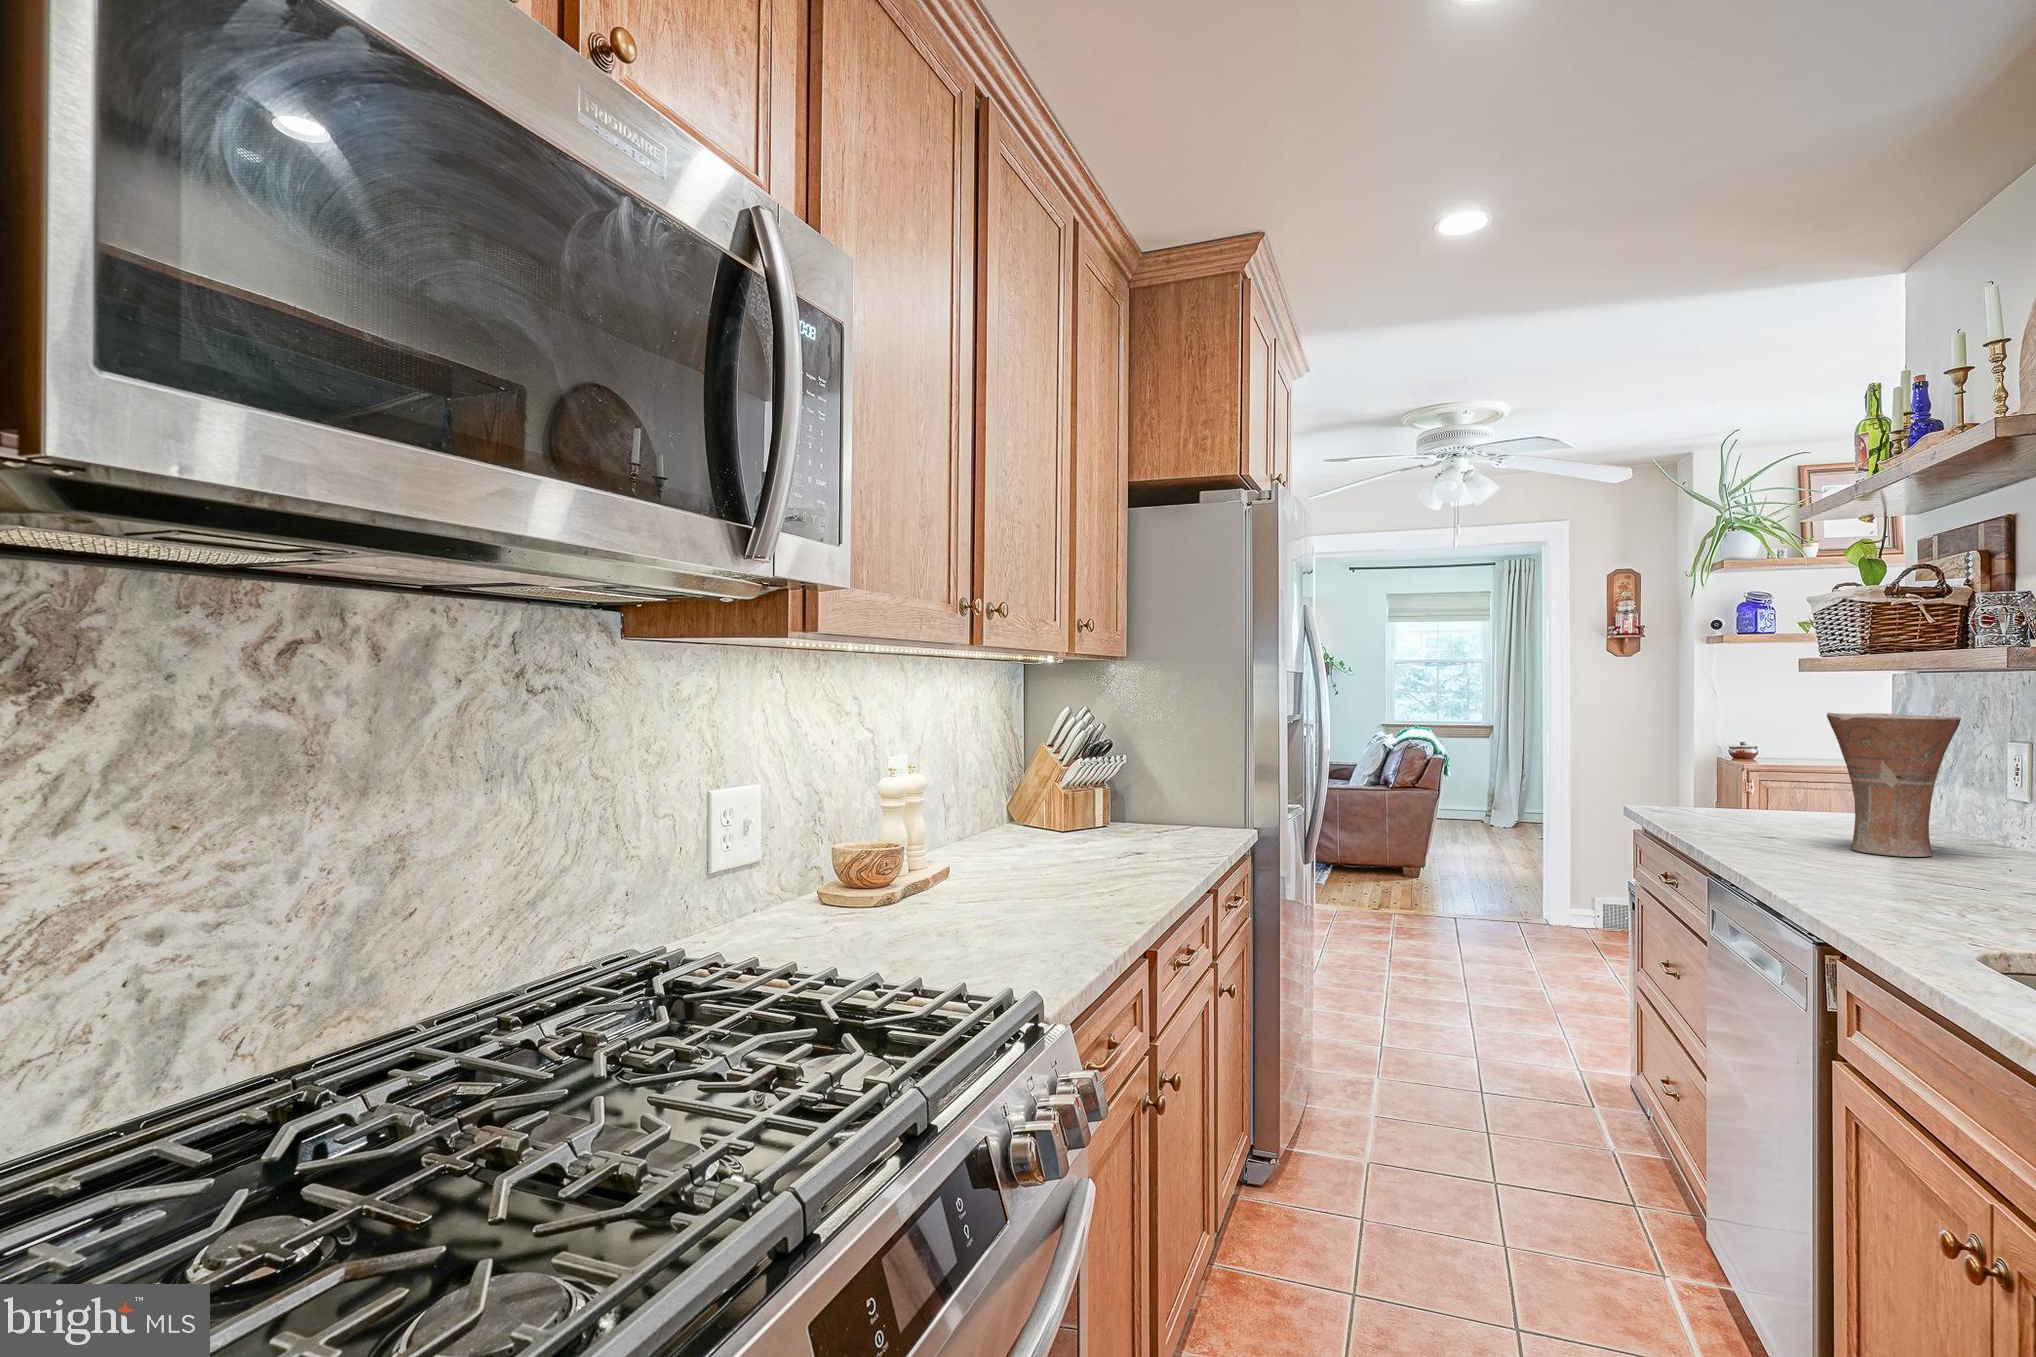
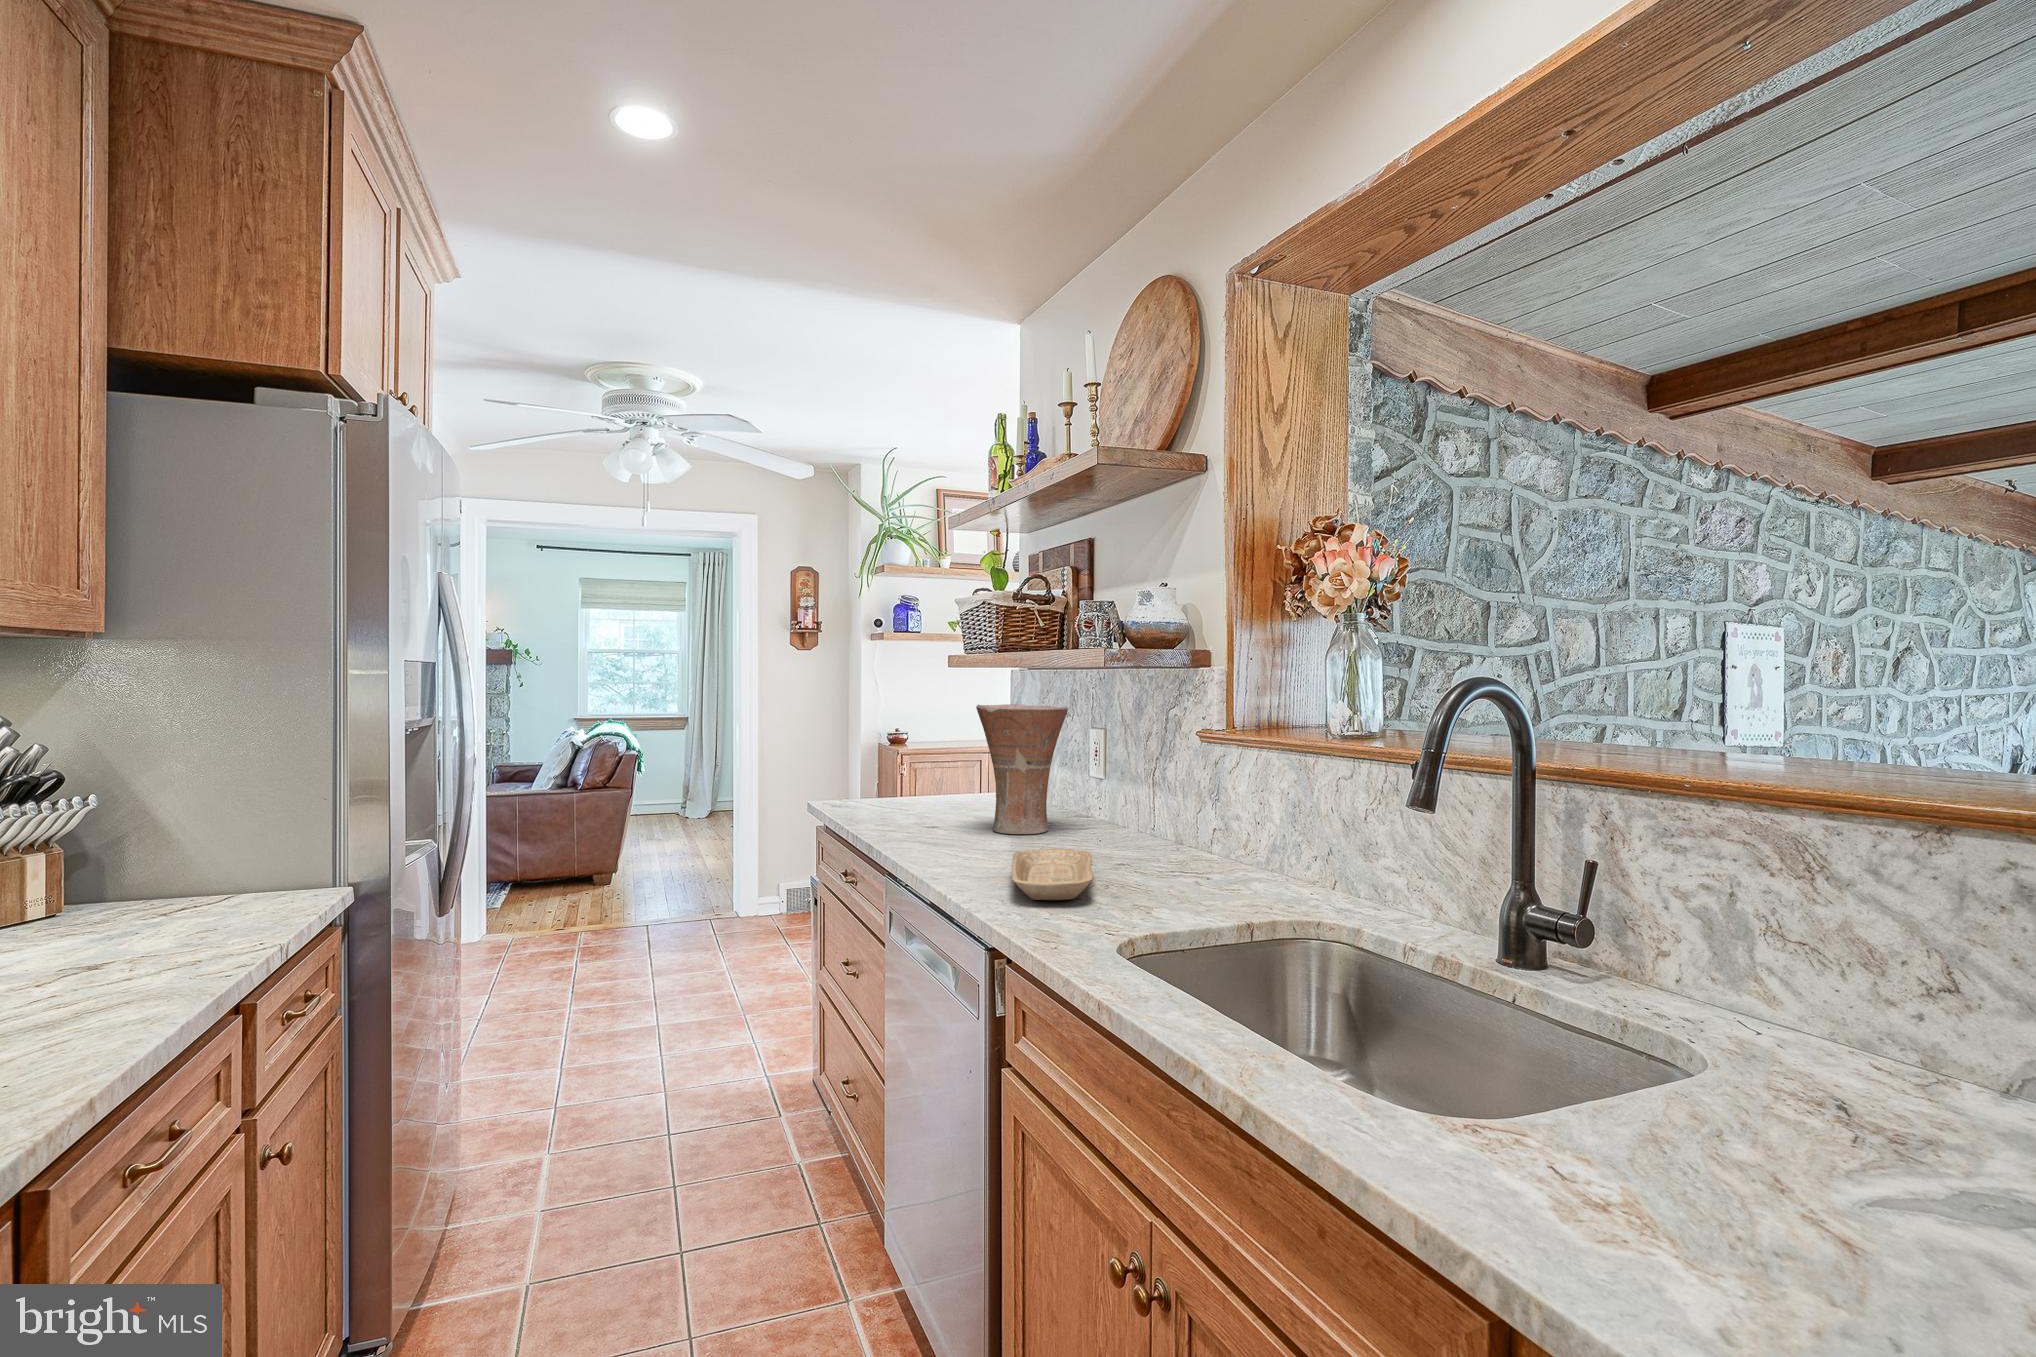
tray: none [1851,865,1973,913] -> present [1011,848,1093,900]

